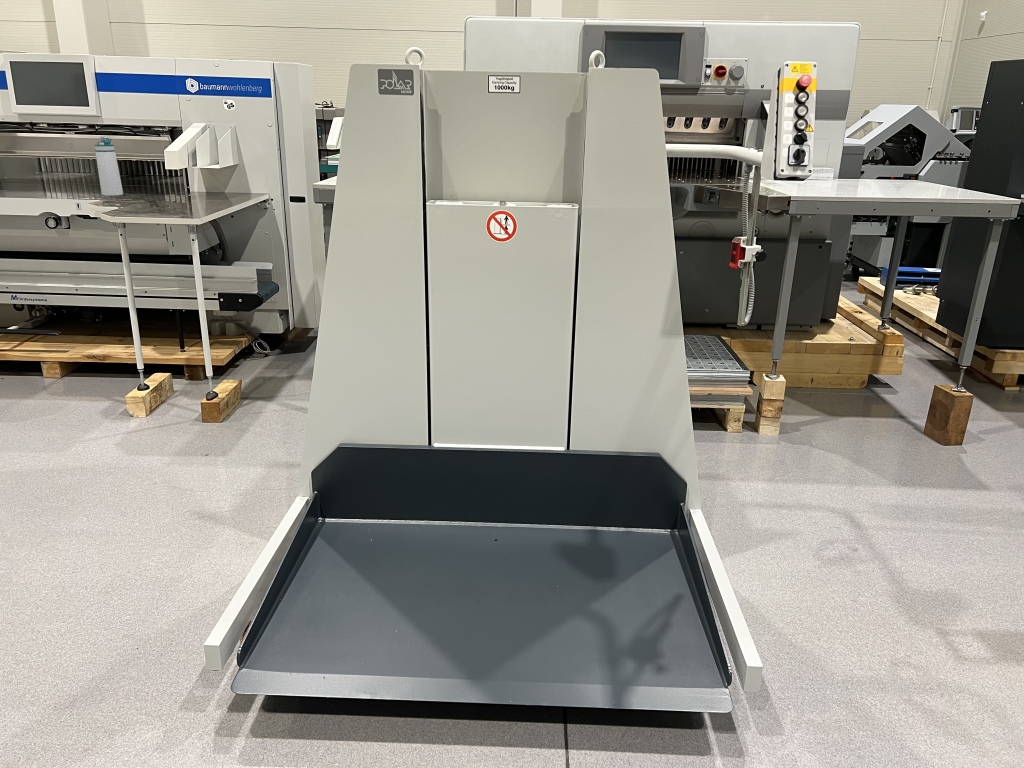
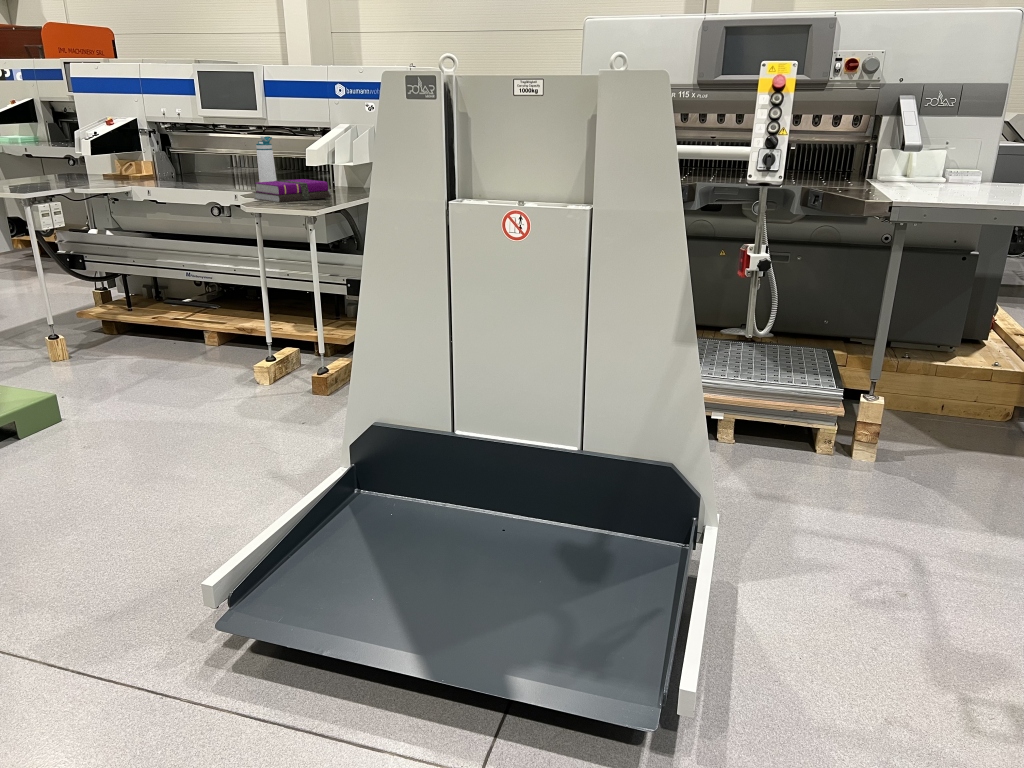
notebook: none [116,184,209,211] -> present [254,179,331,202]

